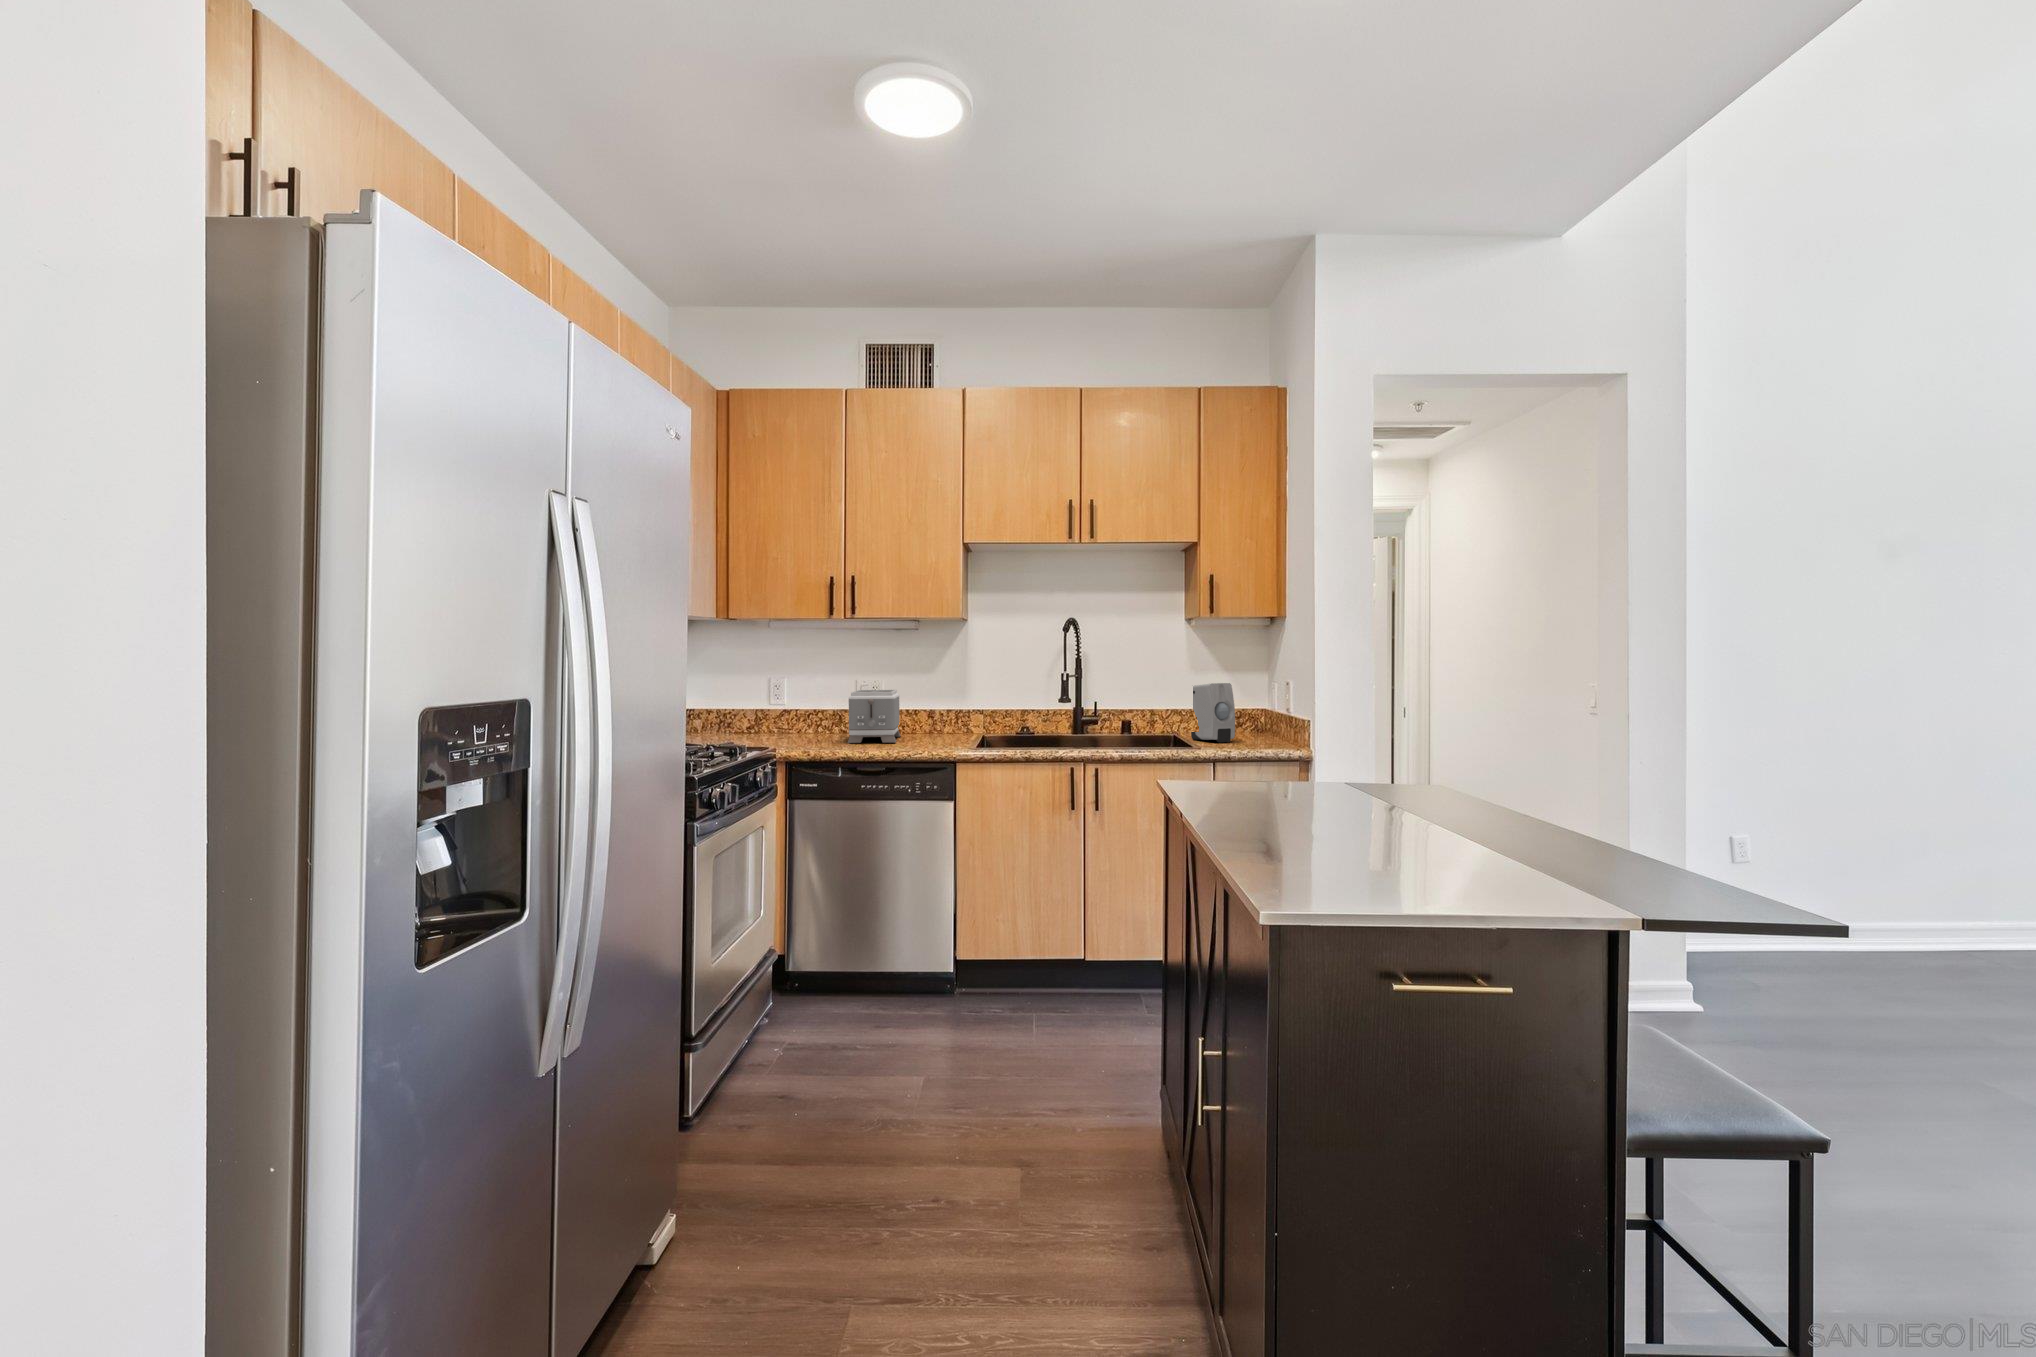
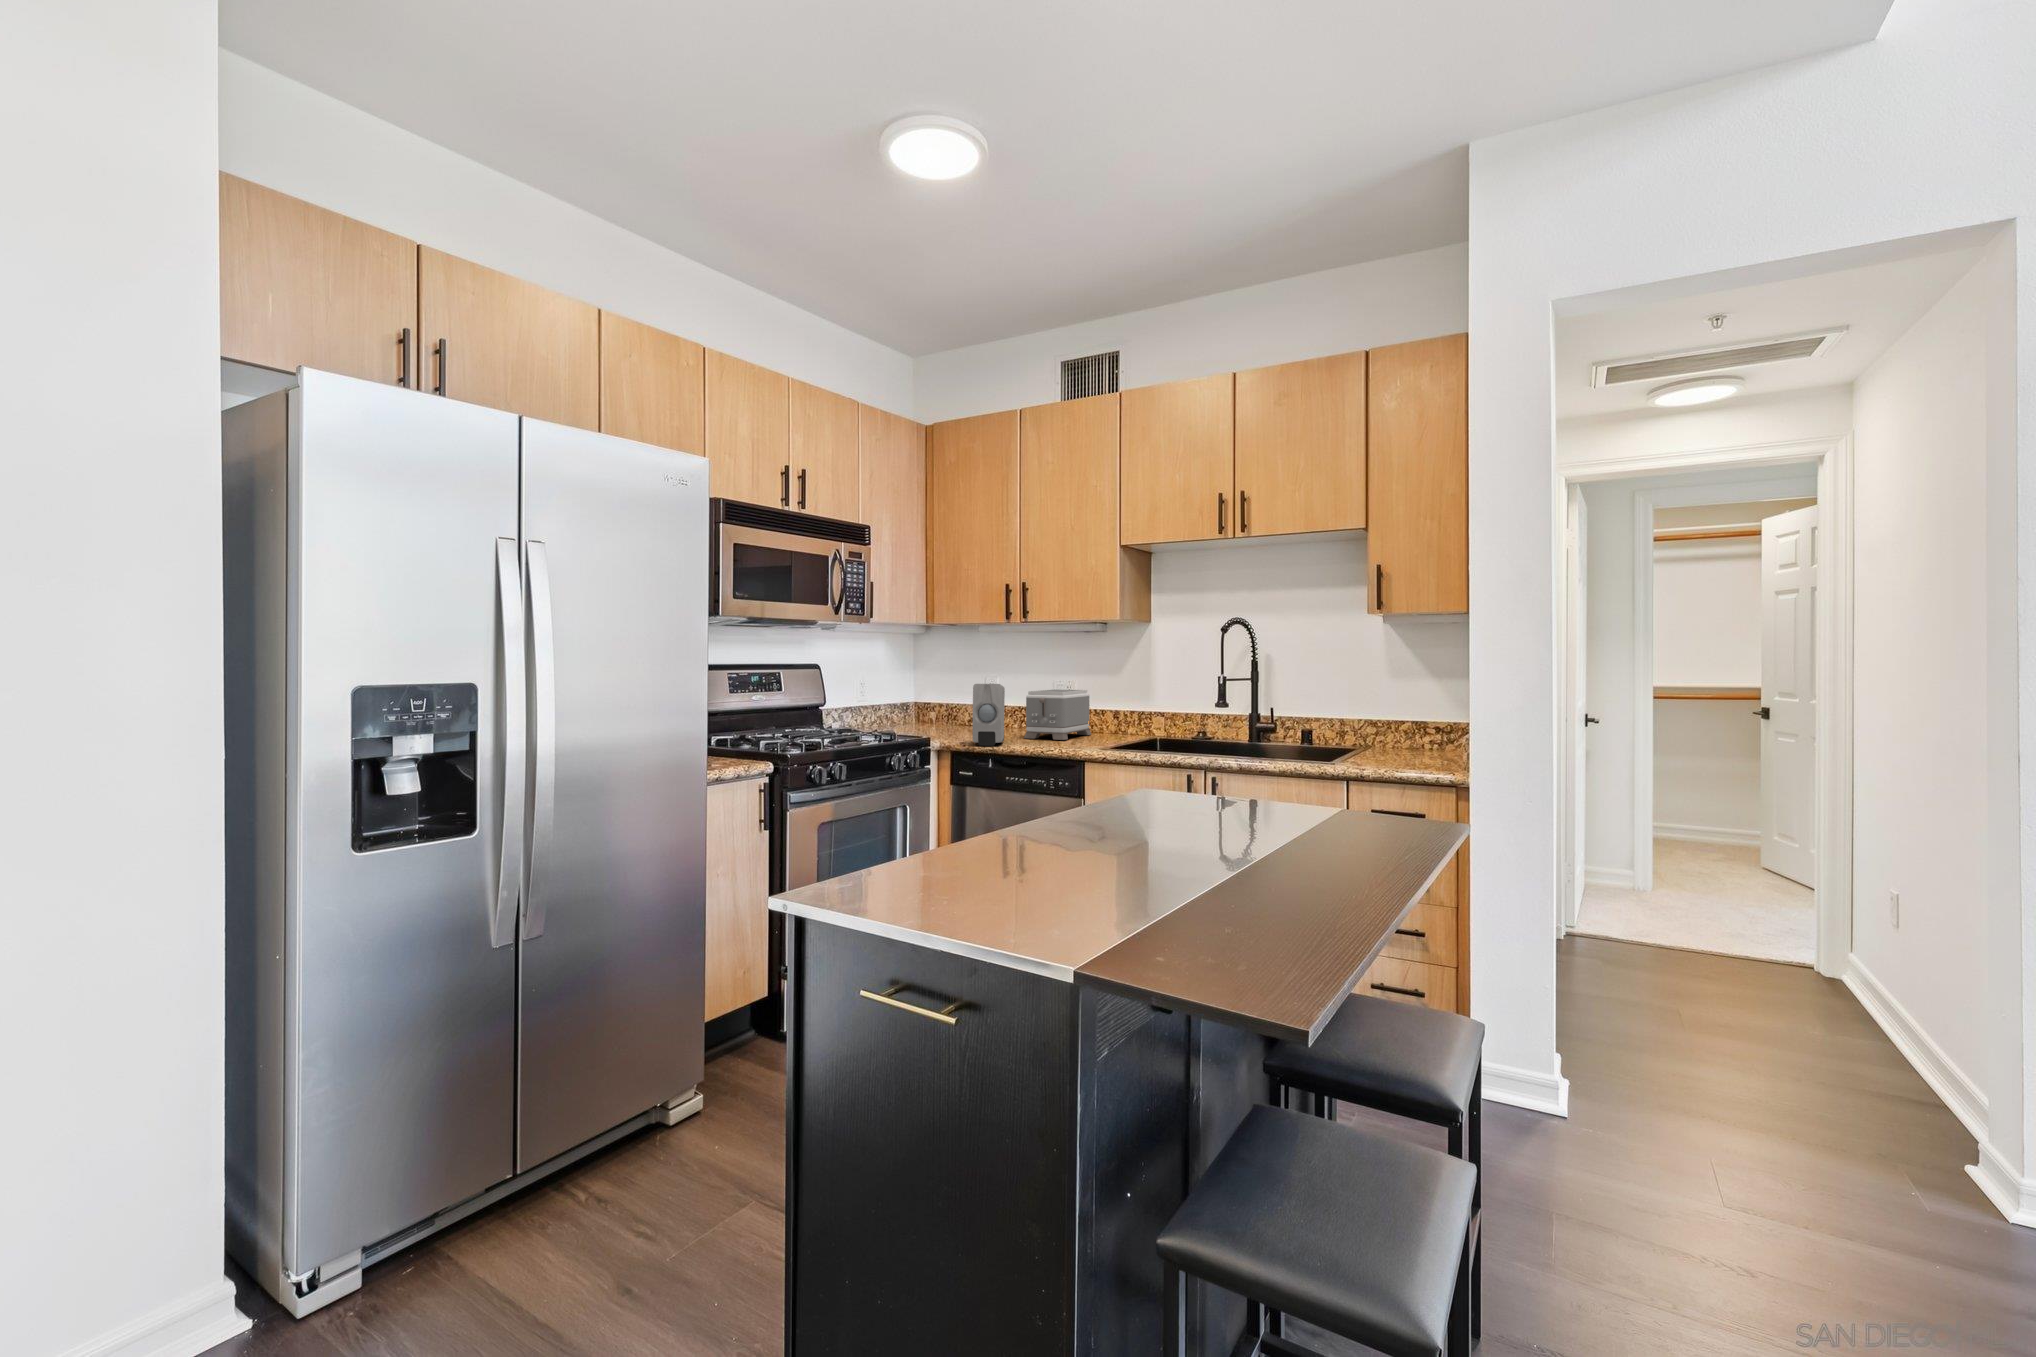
soap dispenser: present [1191,683,1235,742] -> present [972,684,1005,746]

